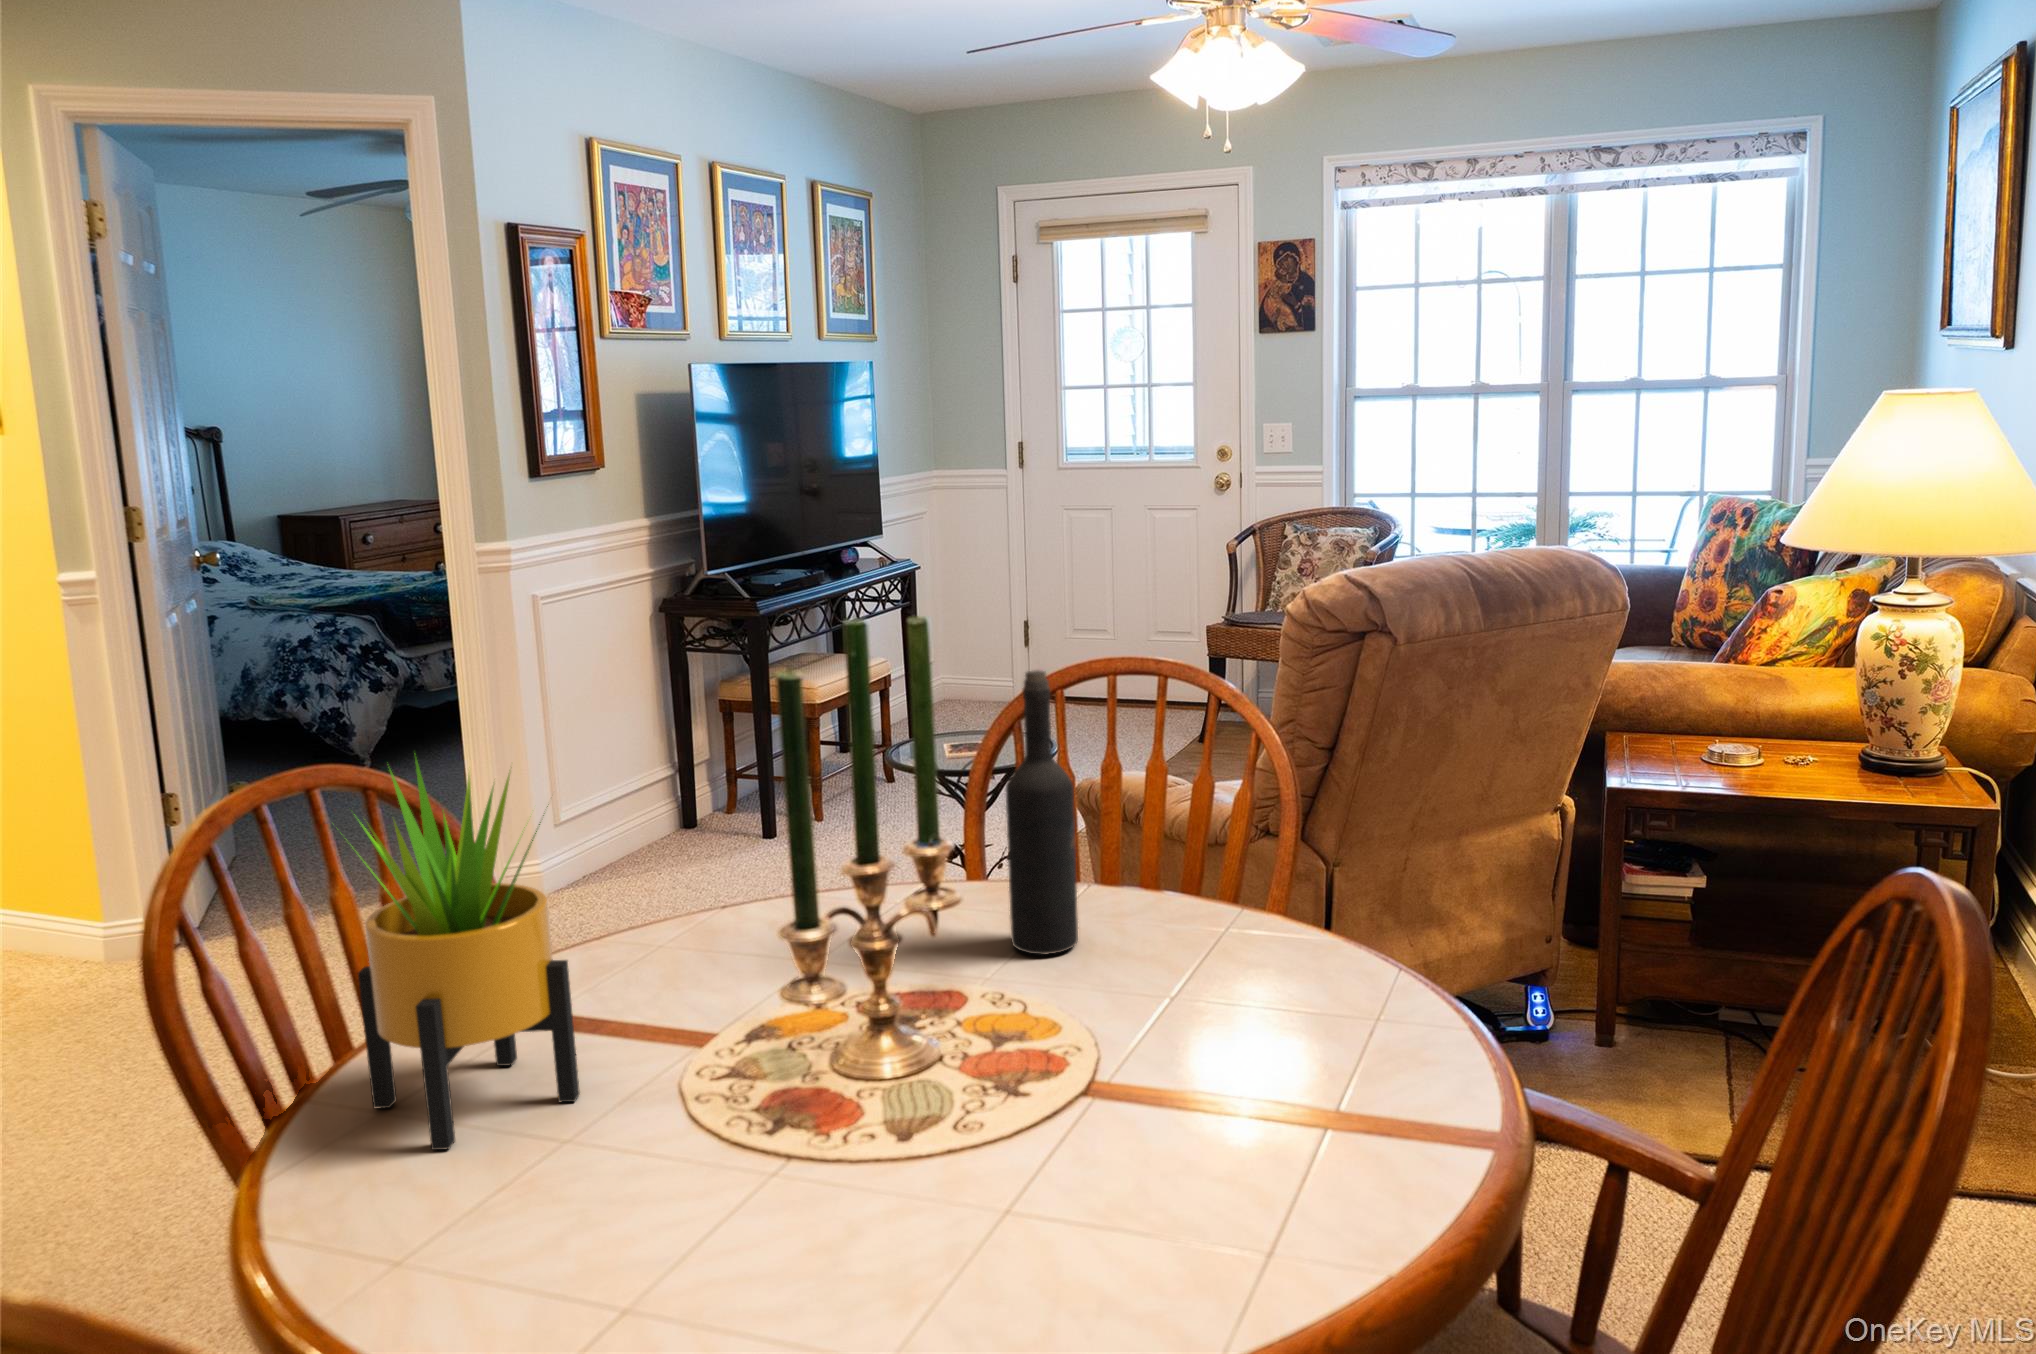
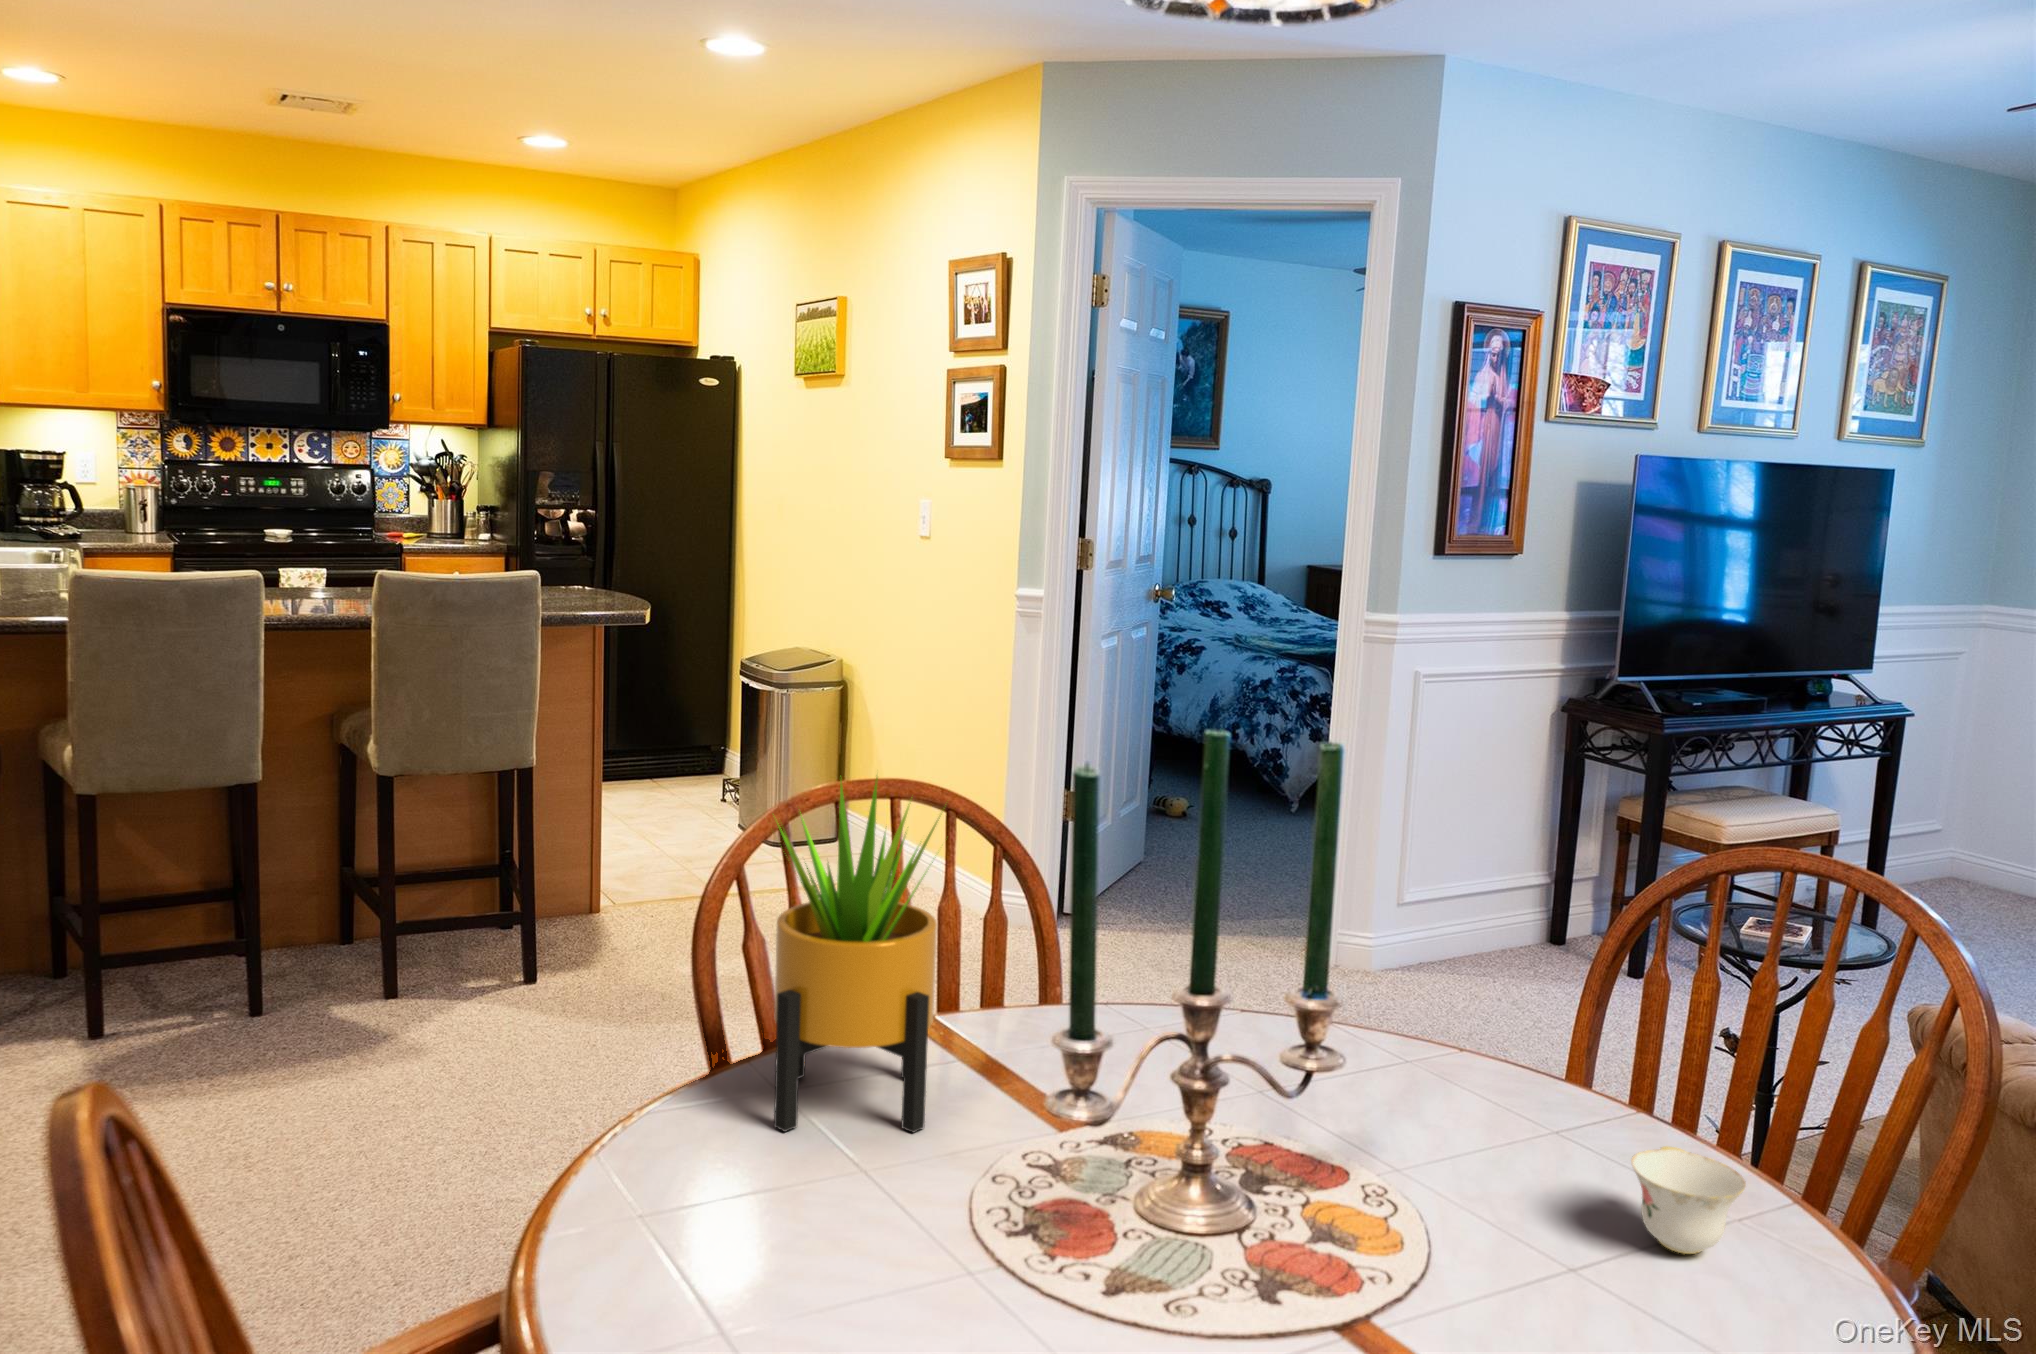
wine bottle: present [1006,670,1078,955] -> none [1471,828,1574,1175]
teacup: none [1157,889,1237,961] -> present [1631,1146,1746,1254]

